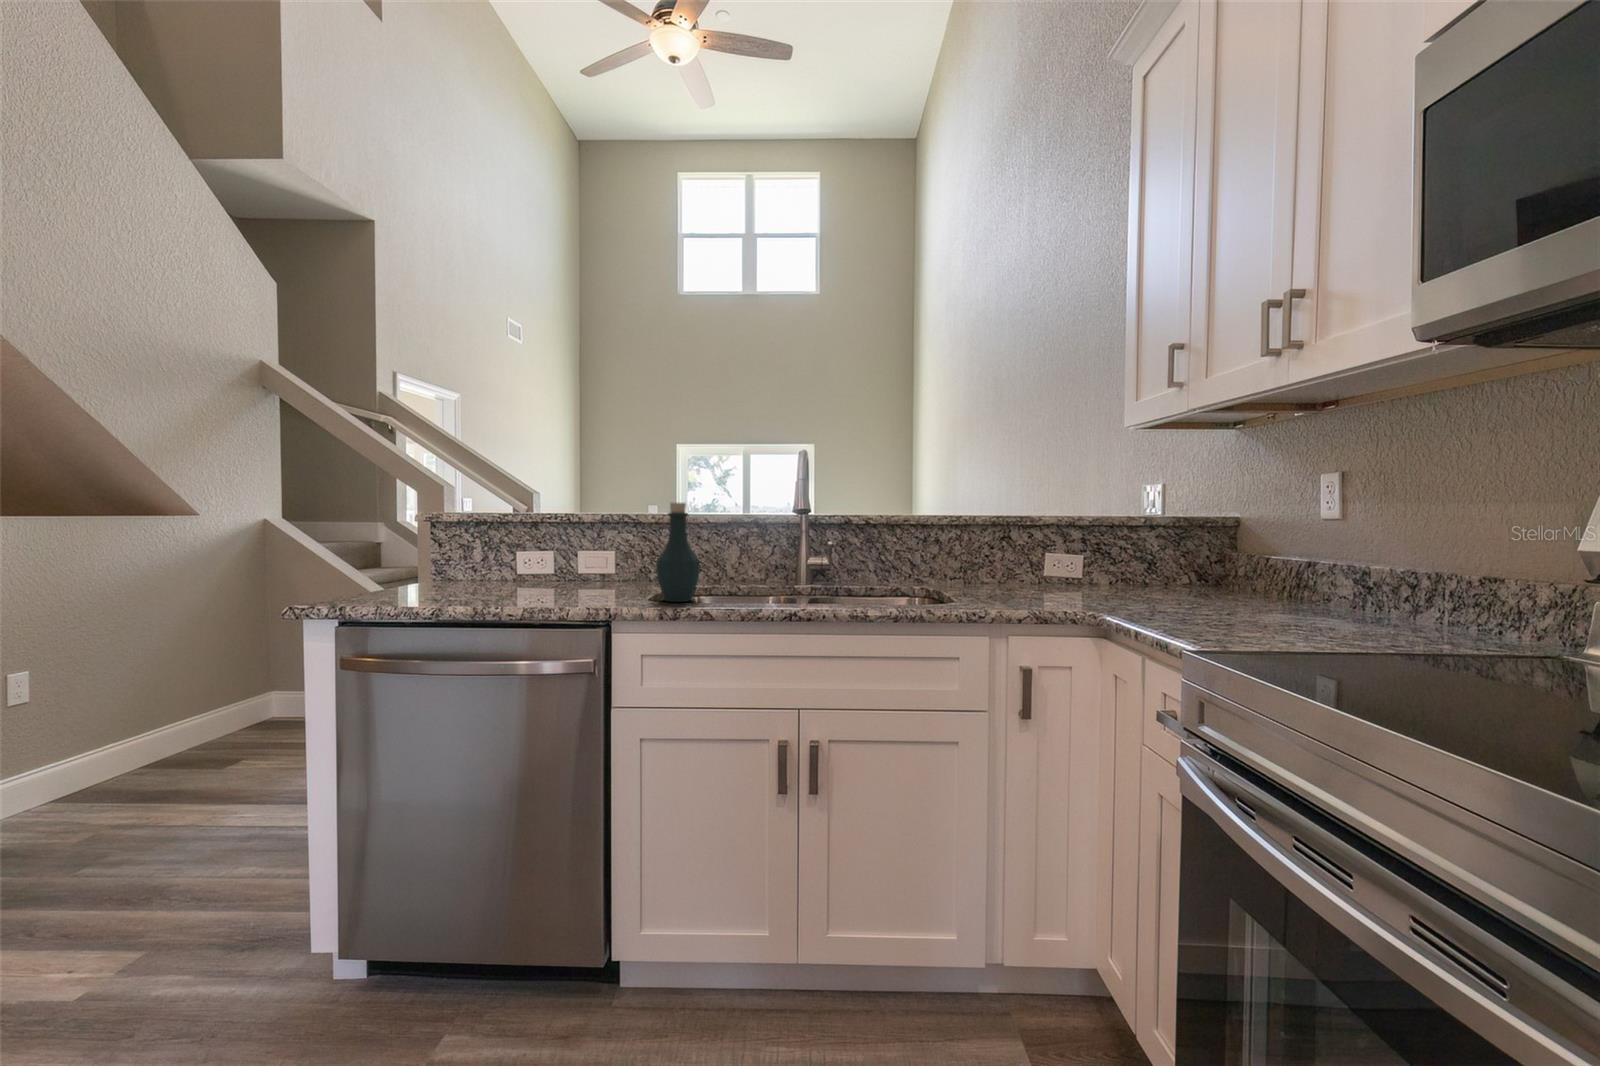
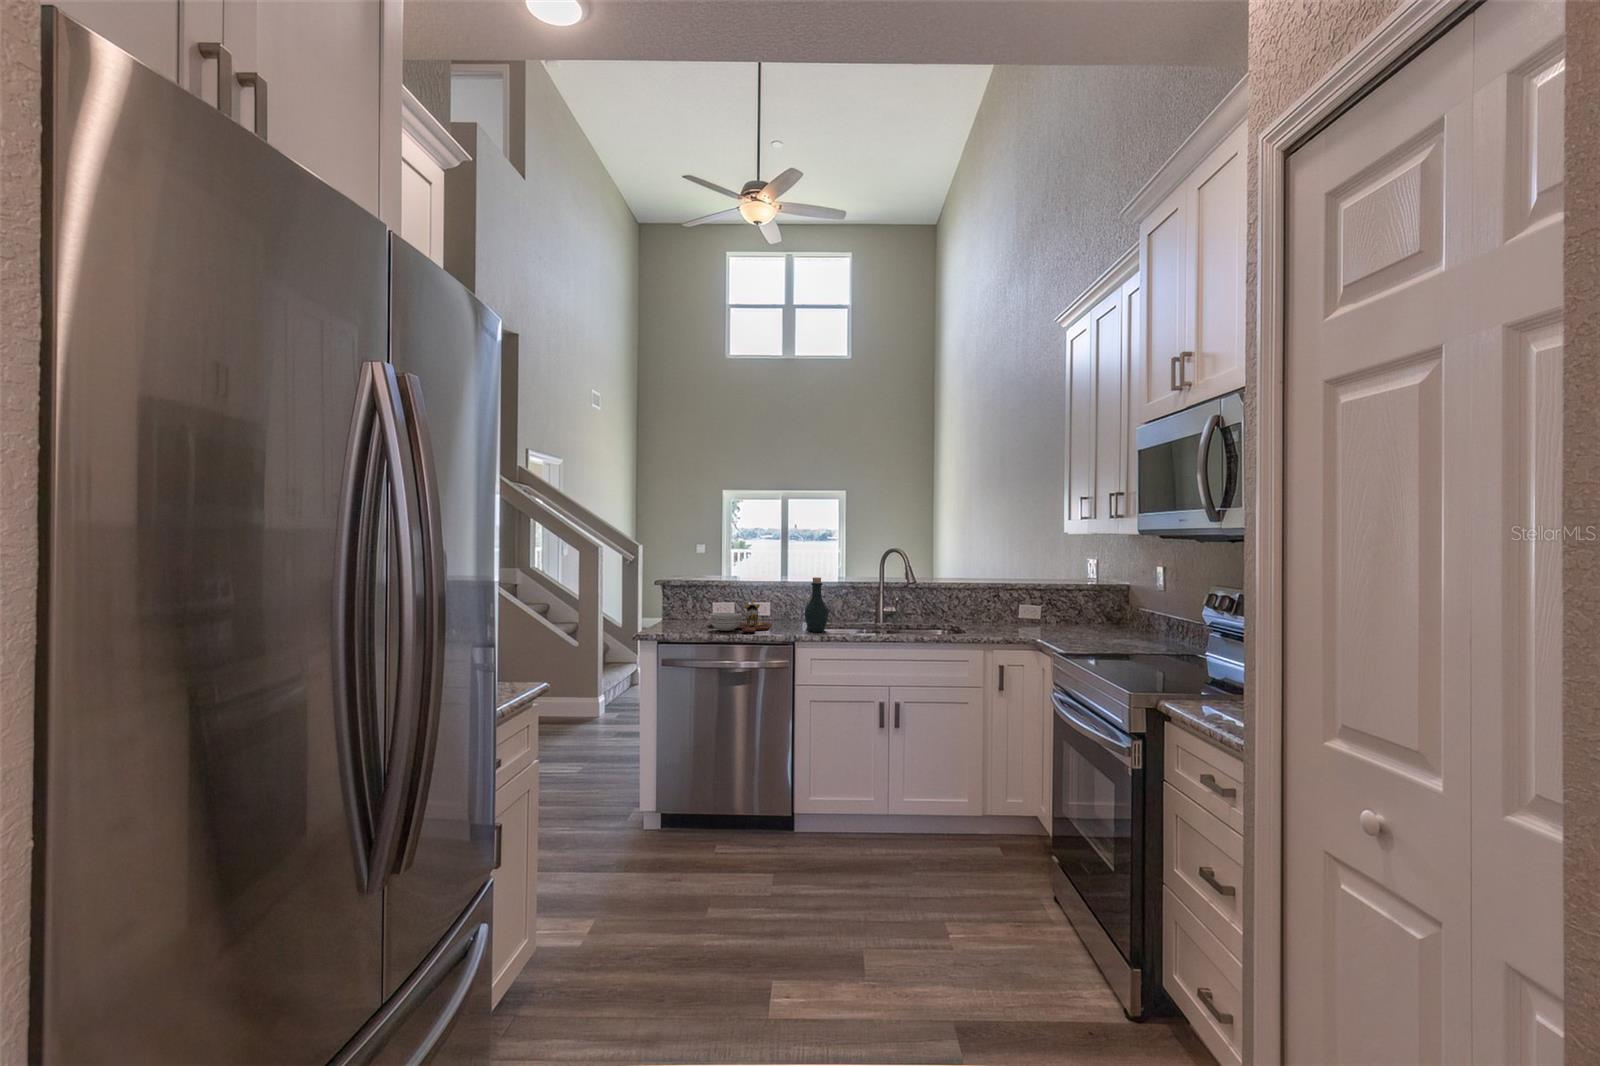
cutting board: none [476,546,612,603] -> present [708,601,772,632]

